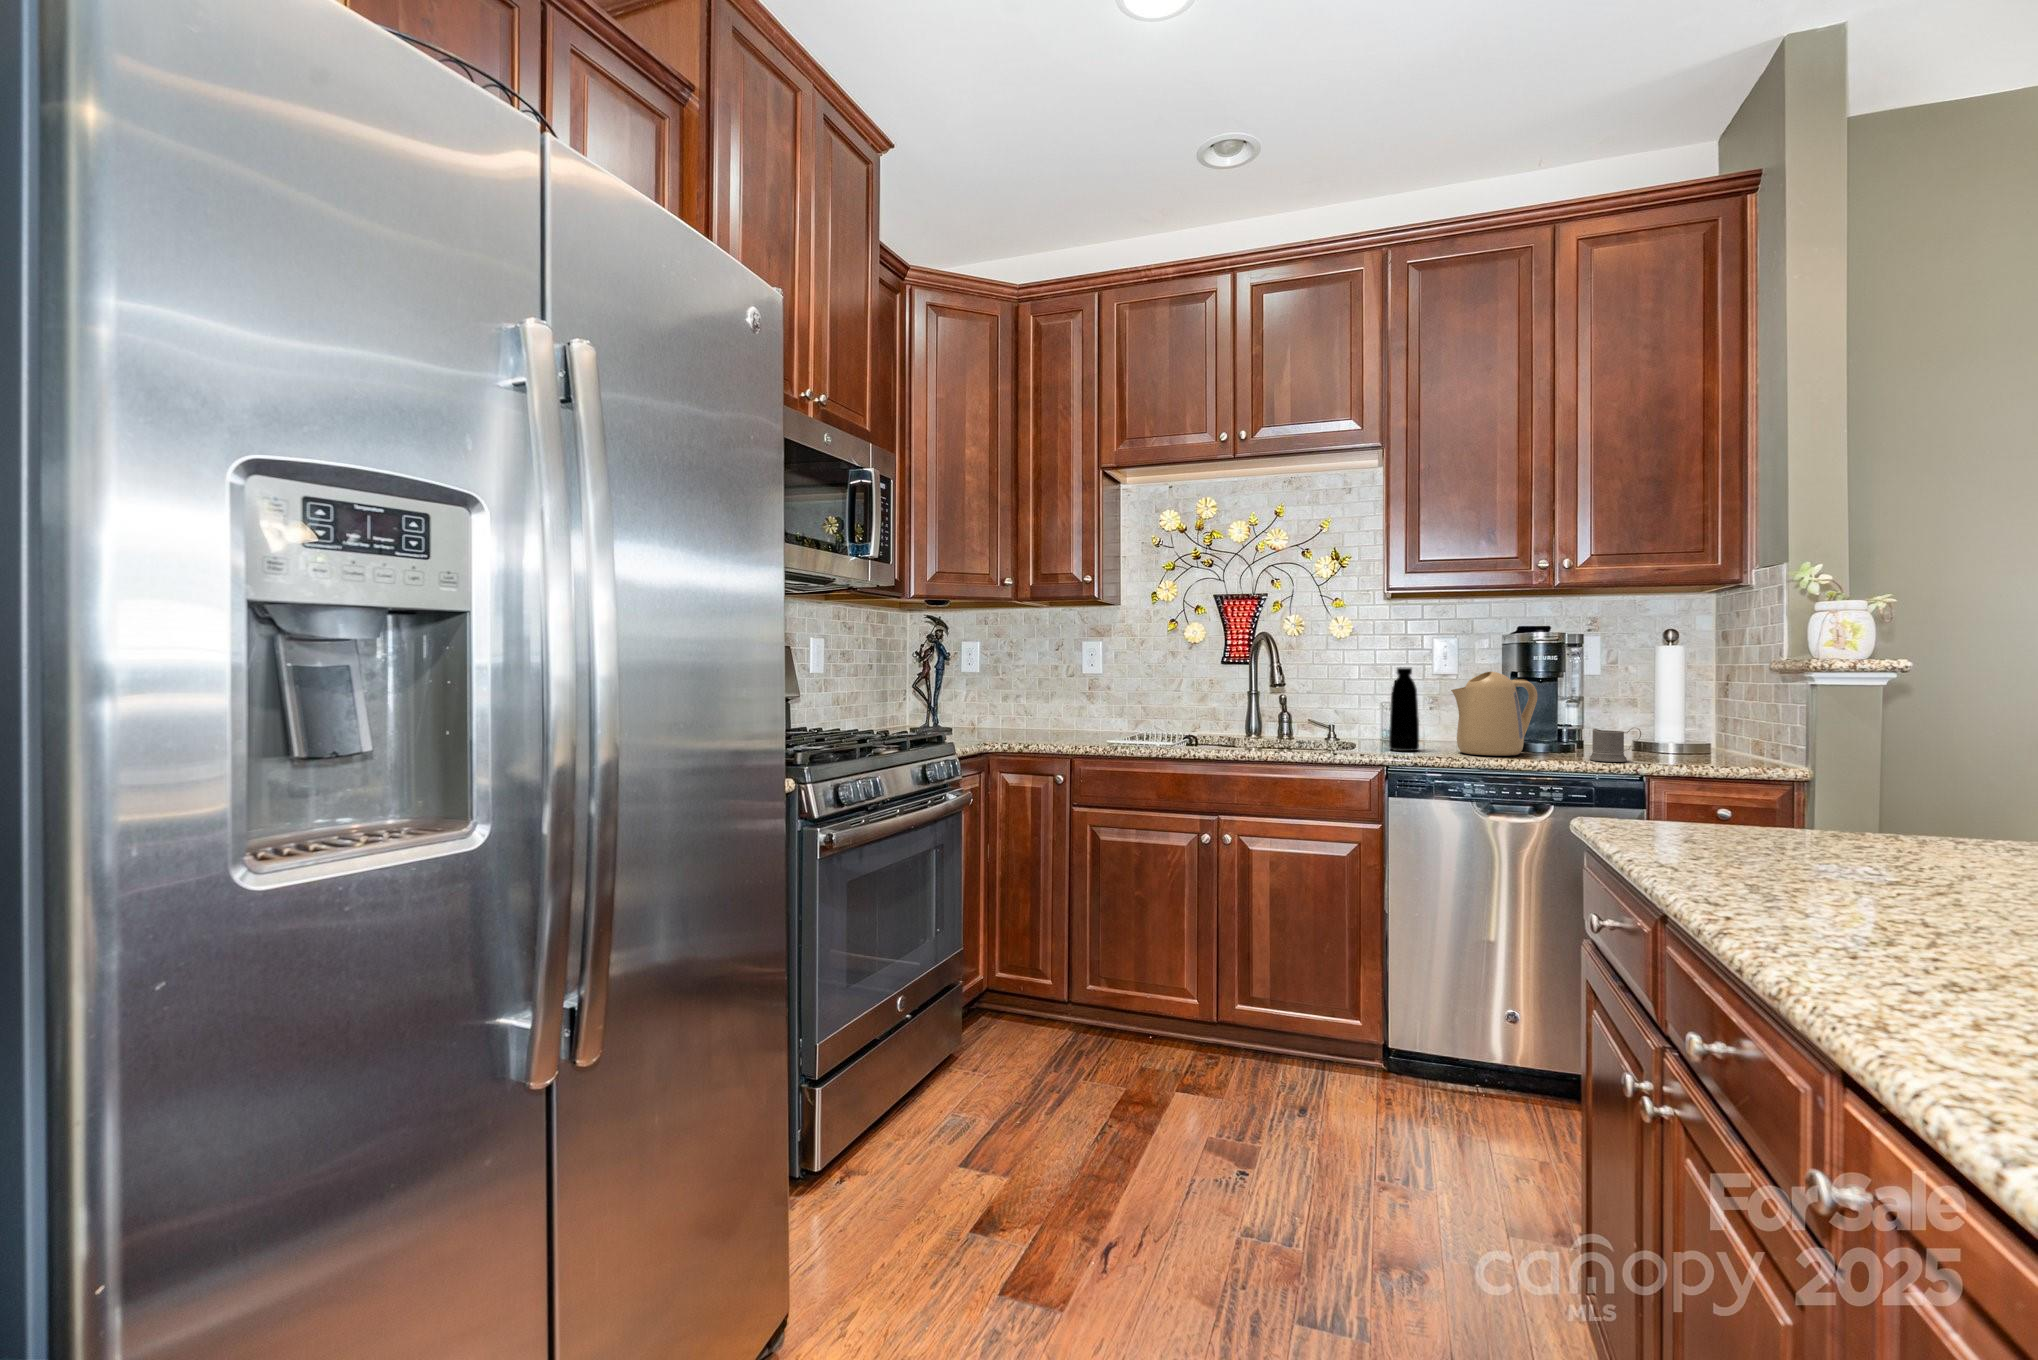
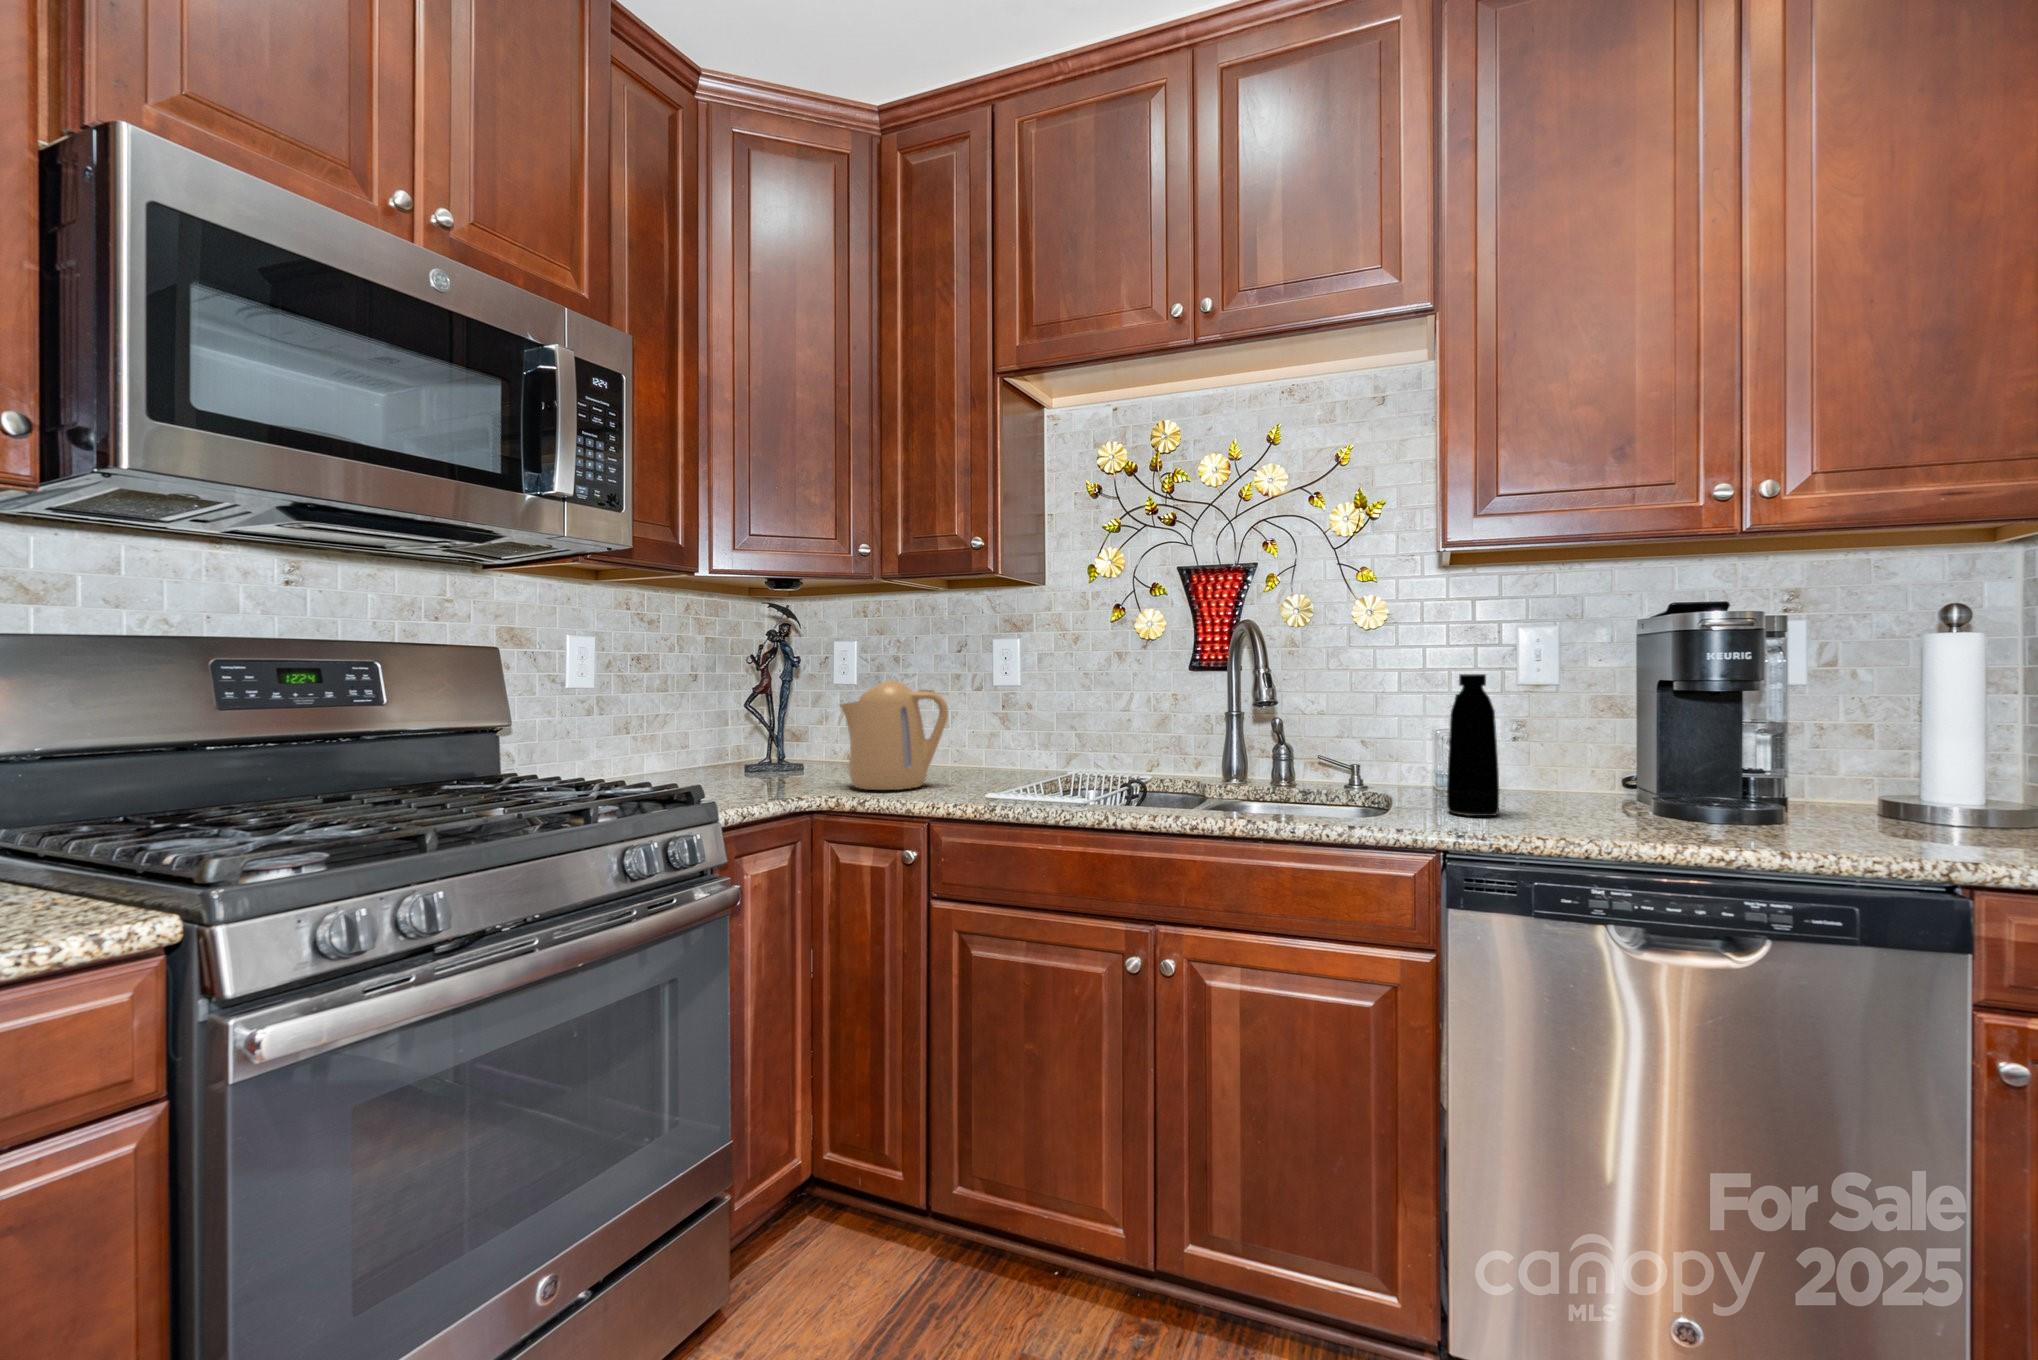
kettle: present [1451,671,1538,756] -> present [840,680,948,790]
mug: present [1590,728,1641,762] -> none [1827,785,1939,851]

